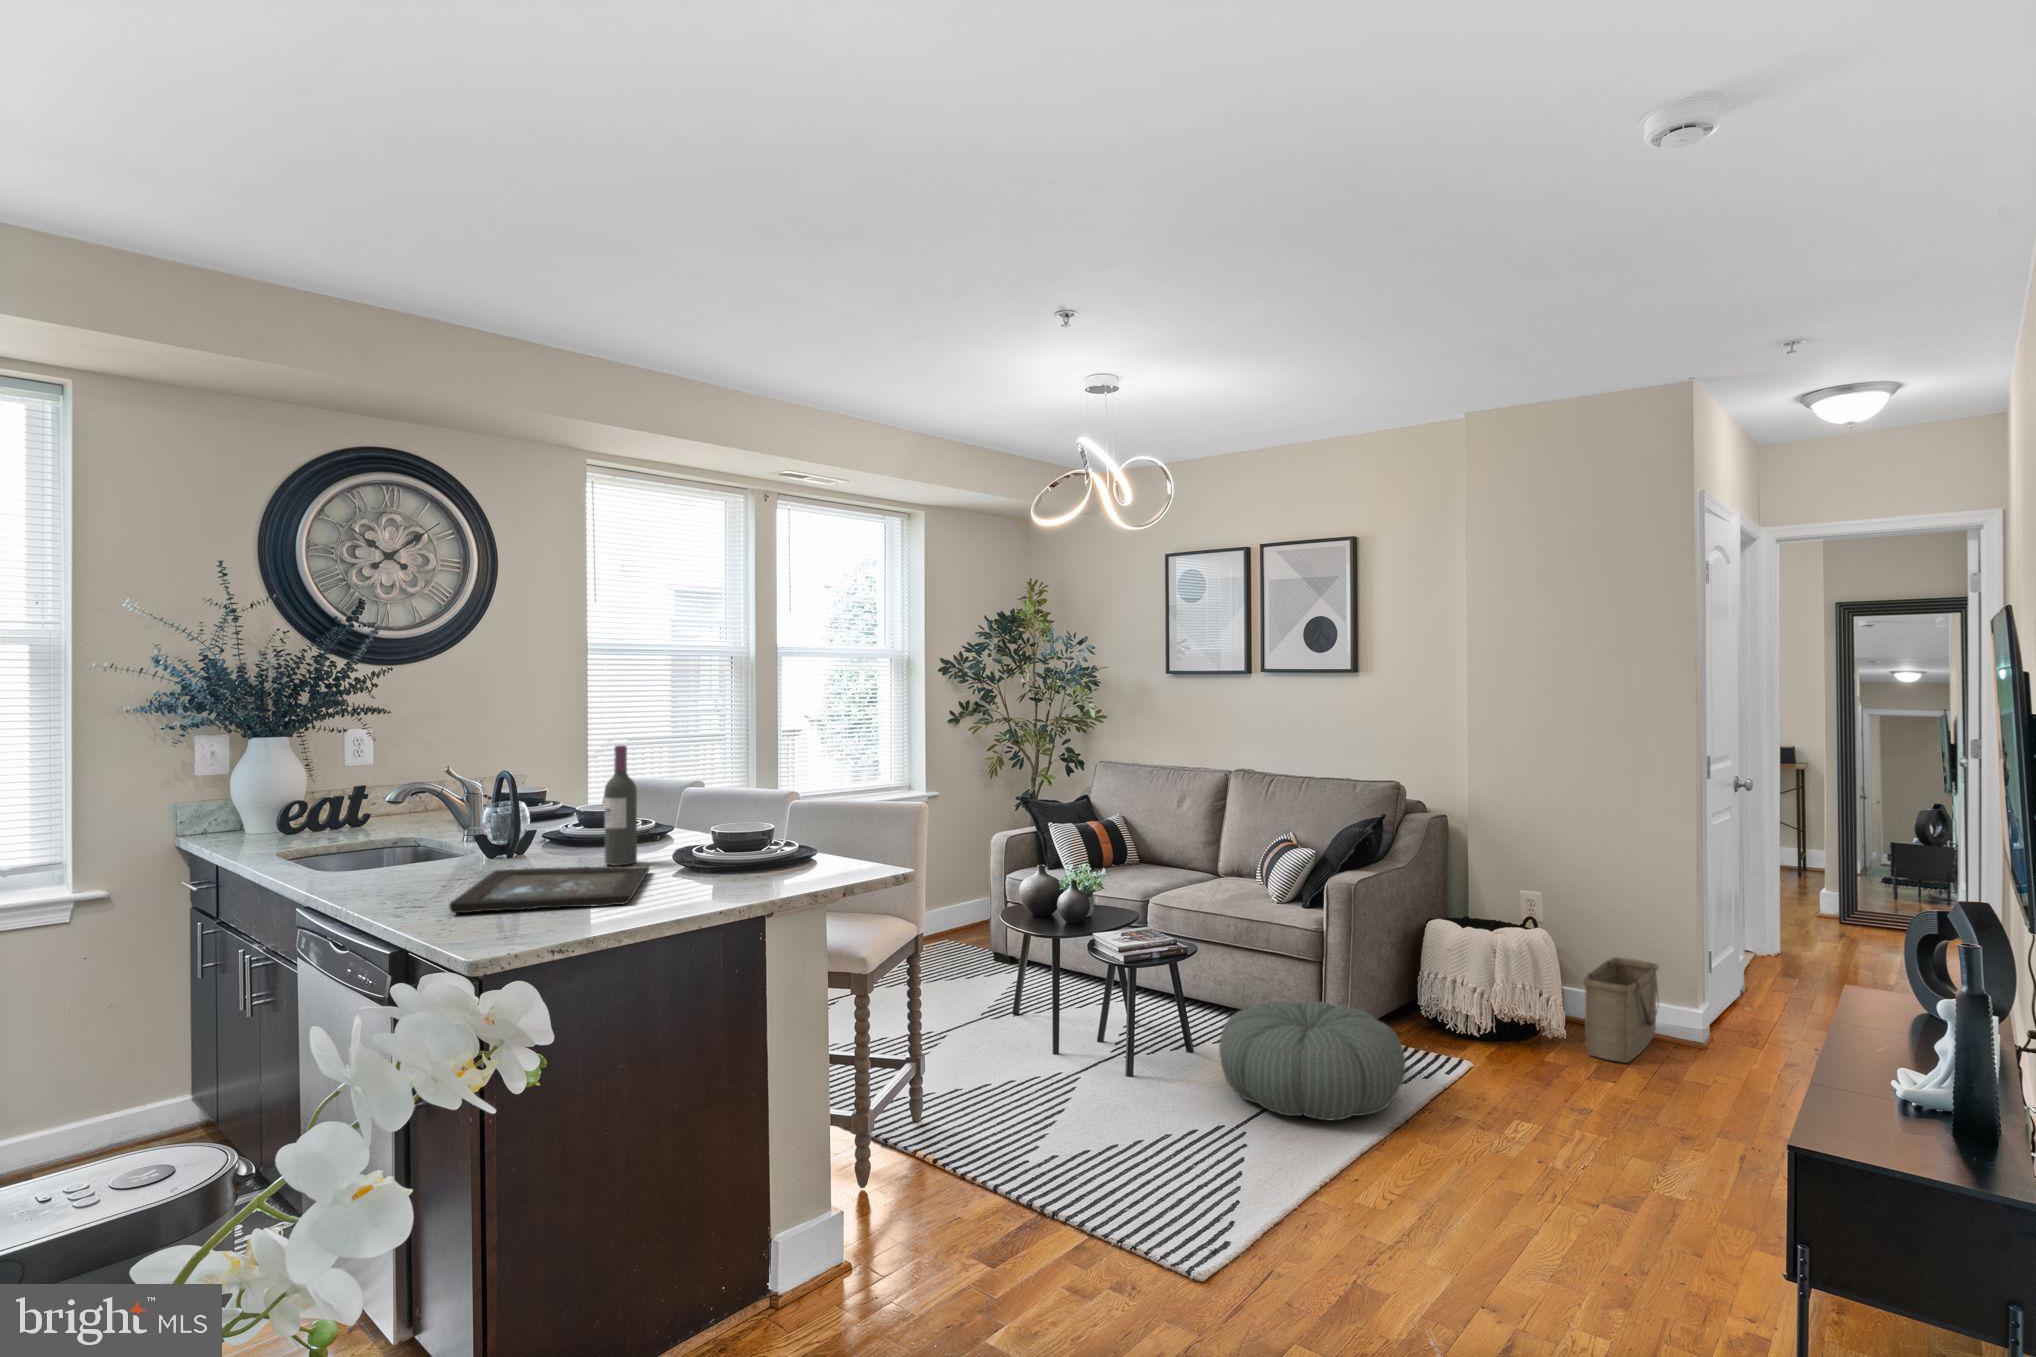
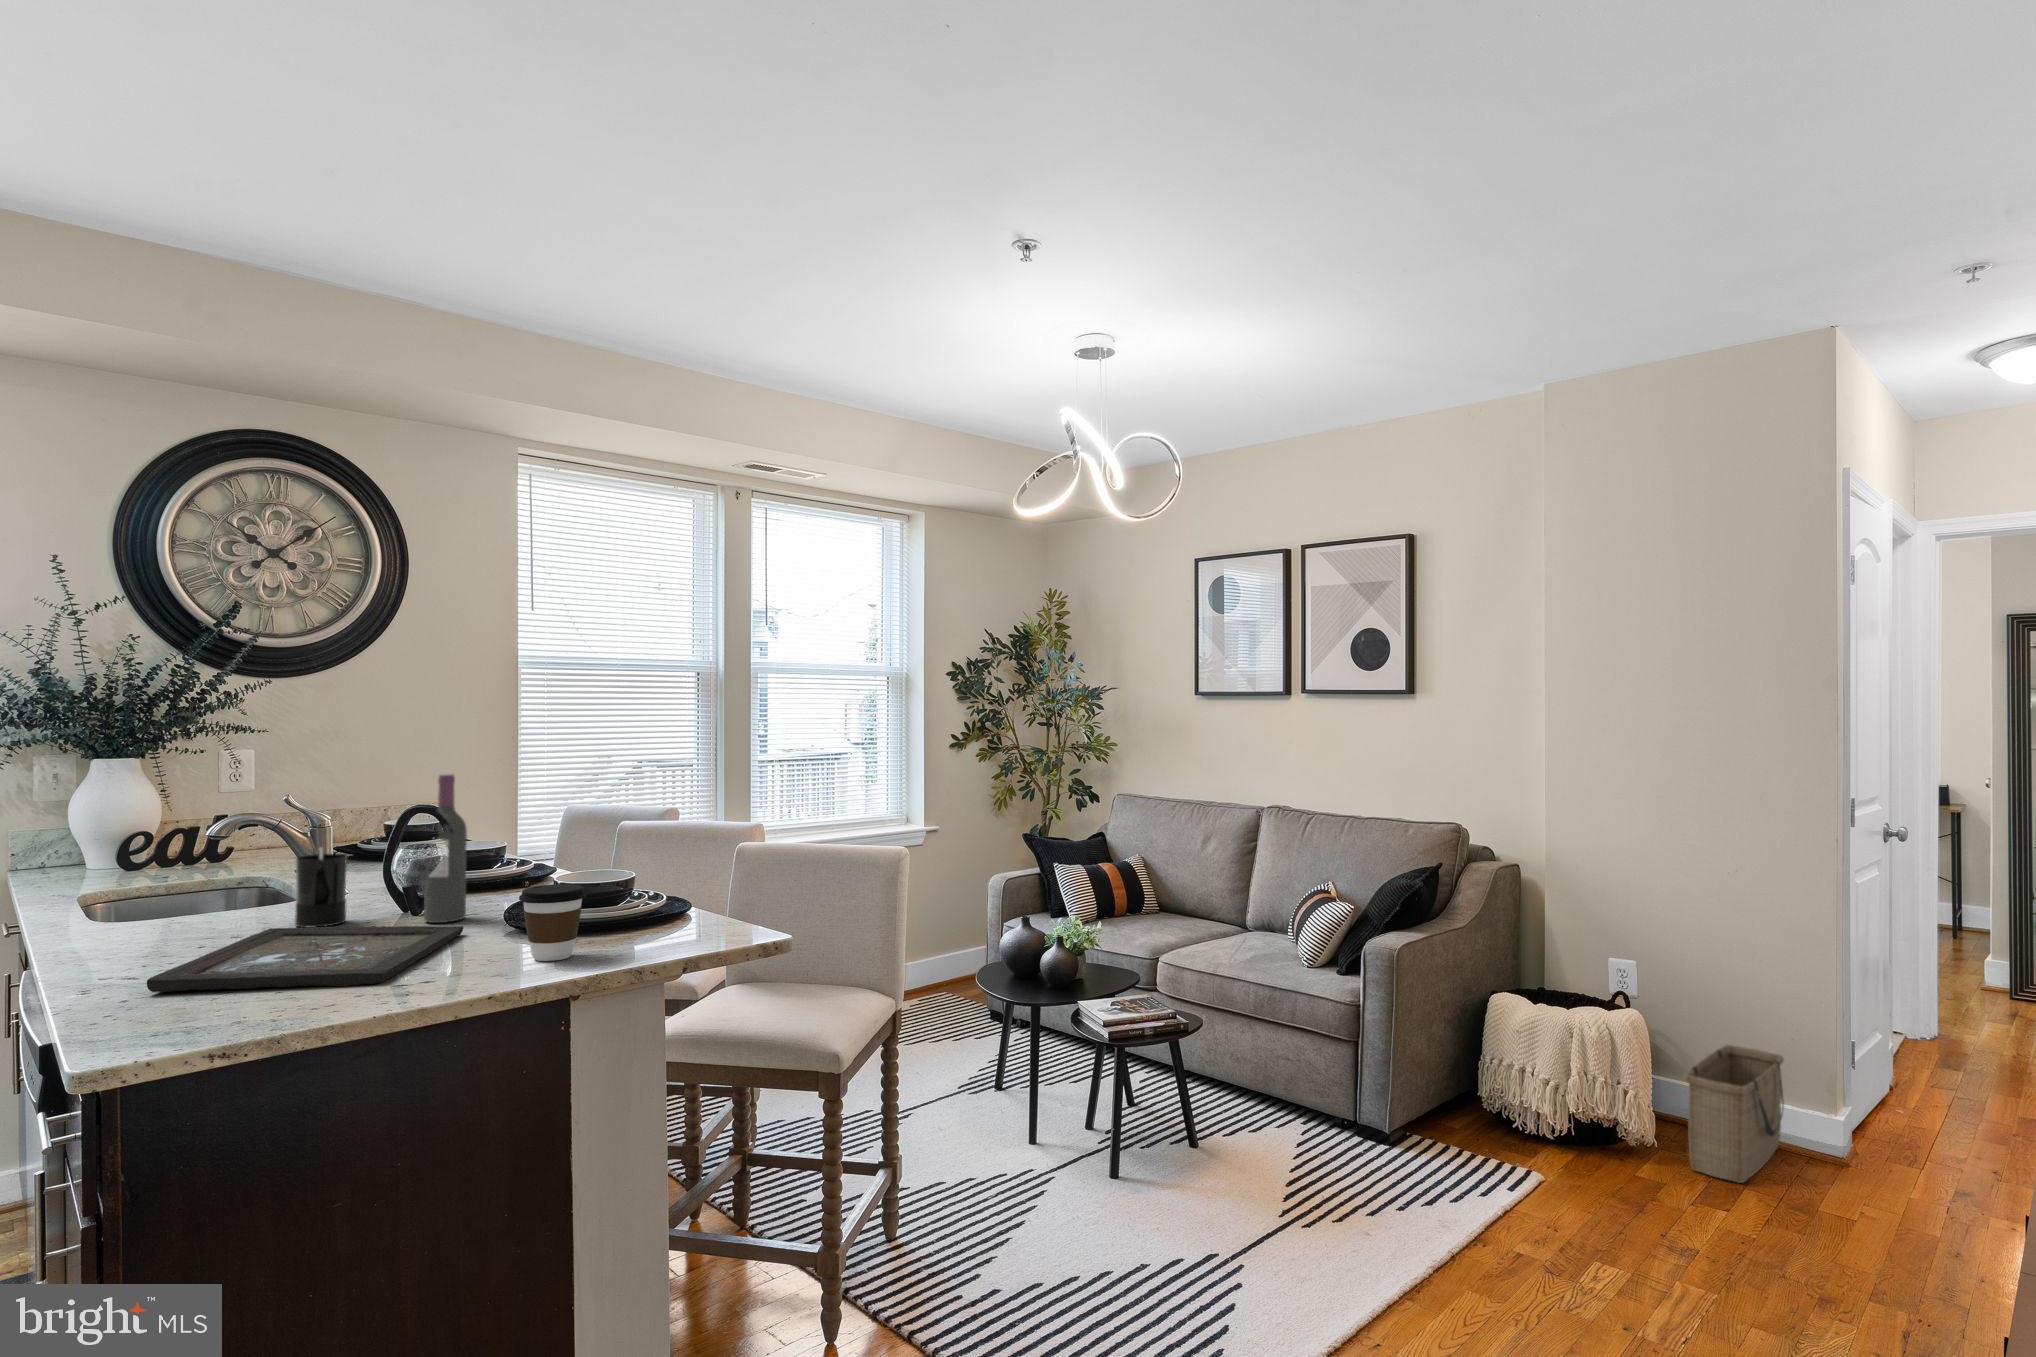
candle: none [500,806,538,871] -> present [295,847,347,927]
coffee cup: none [718,829,768,888] -> present [519,884,586,961]
pouf: present [1219,1000,1405,1120] -> none [1221,1093,1451,1253]

